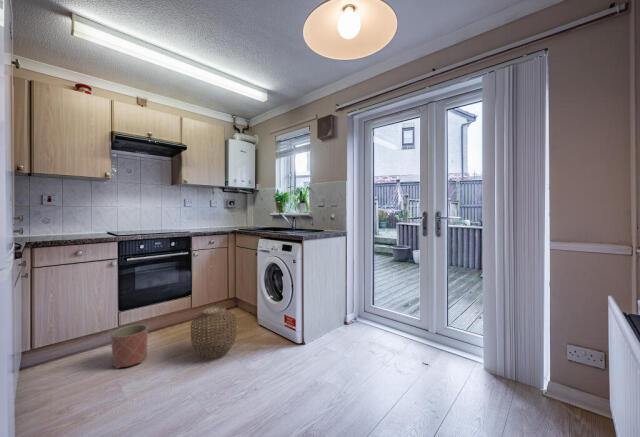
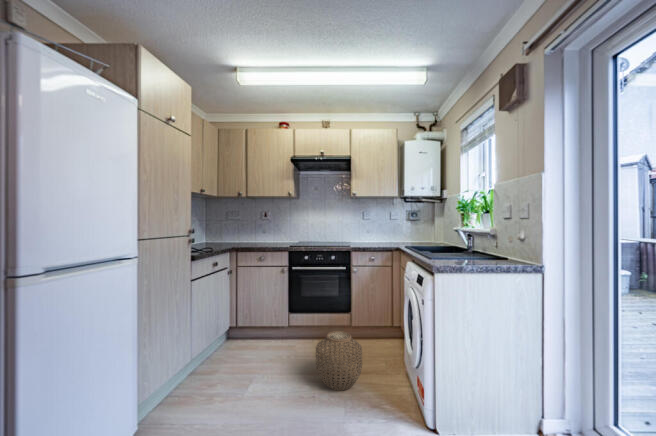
planter: present [111,324,148,368] -> none [266,328,293,366]

